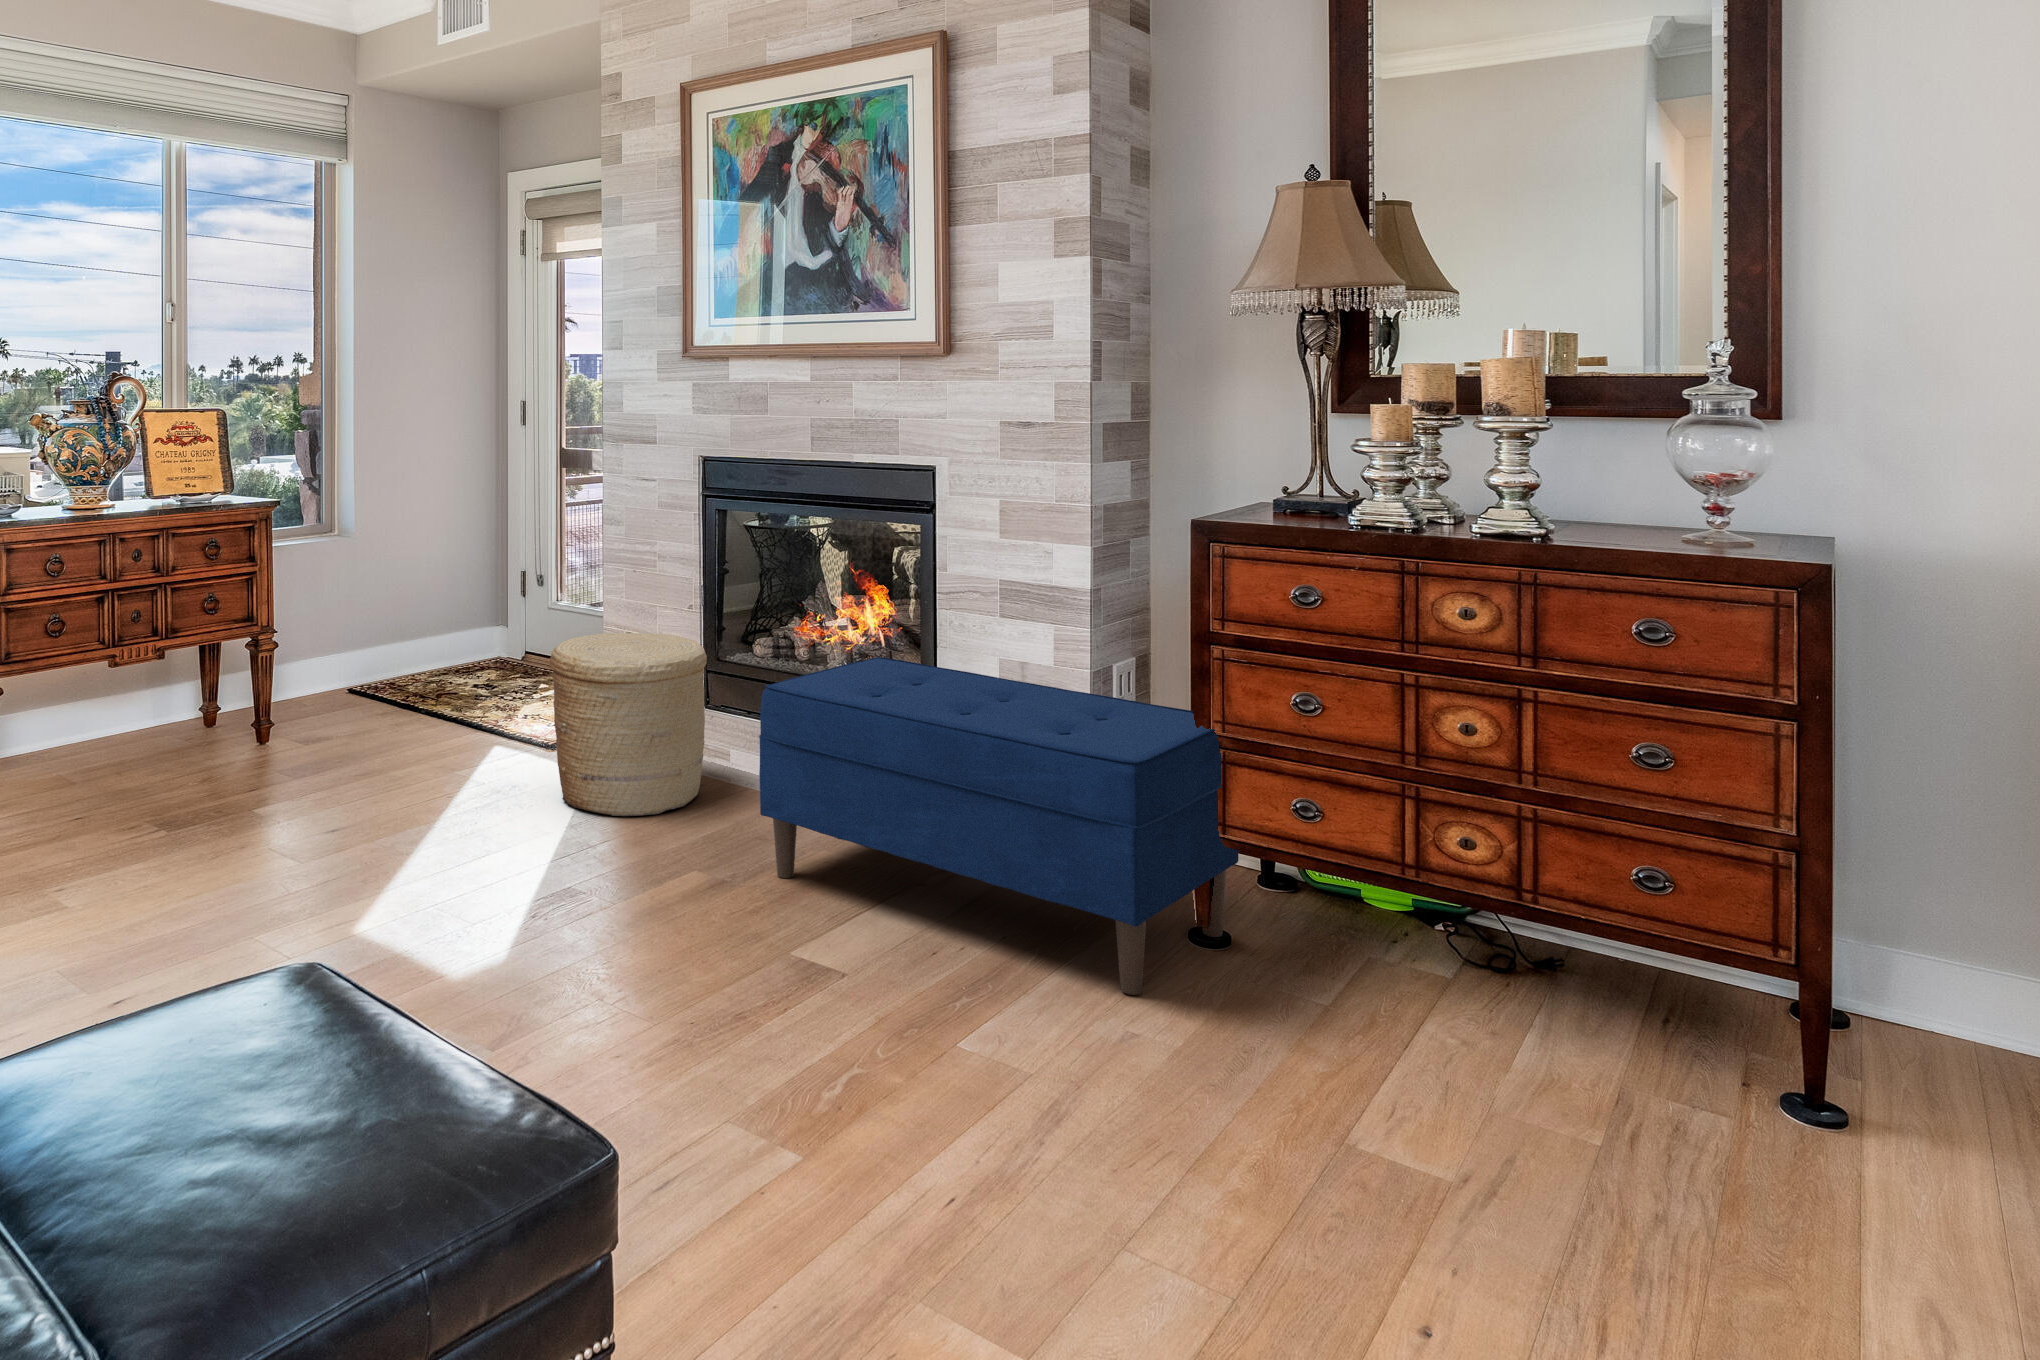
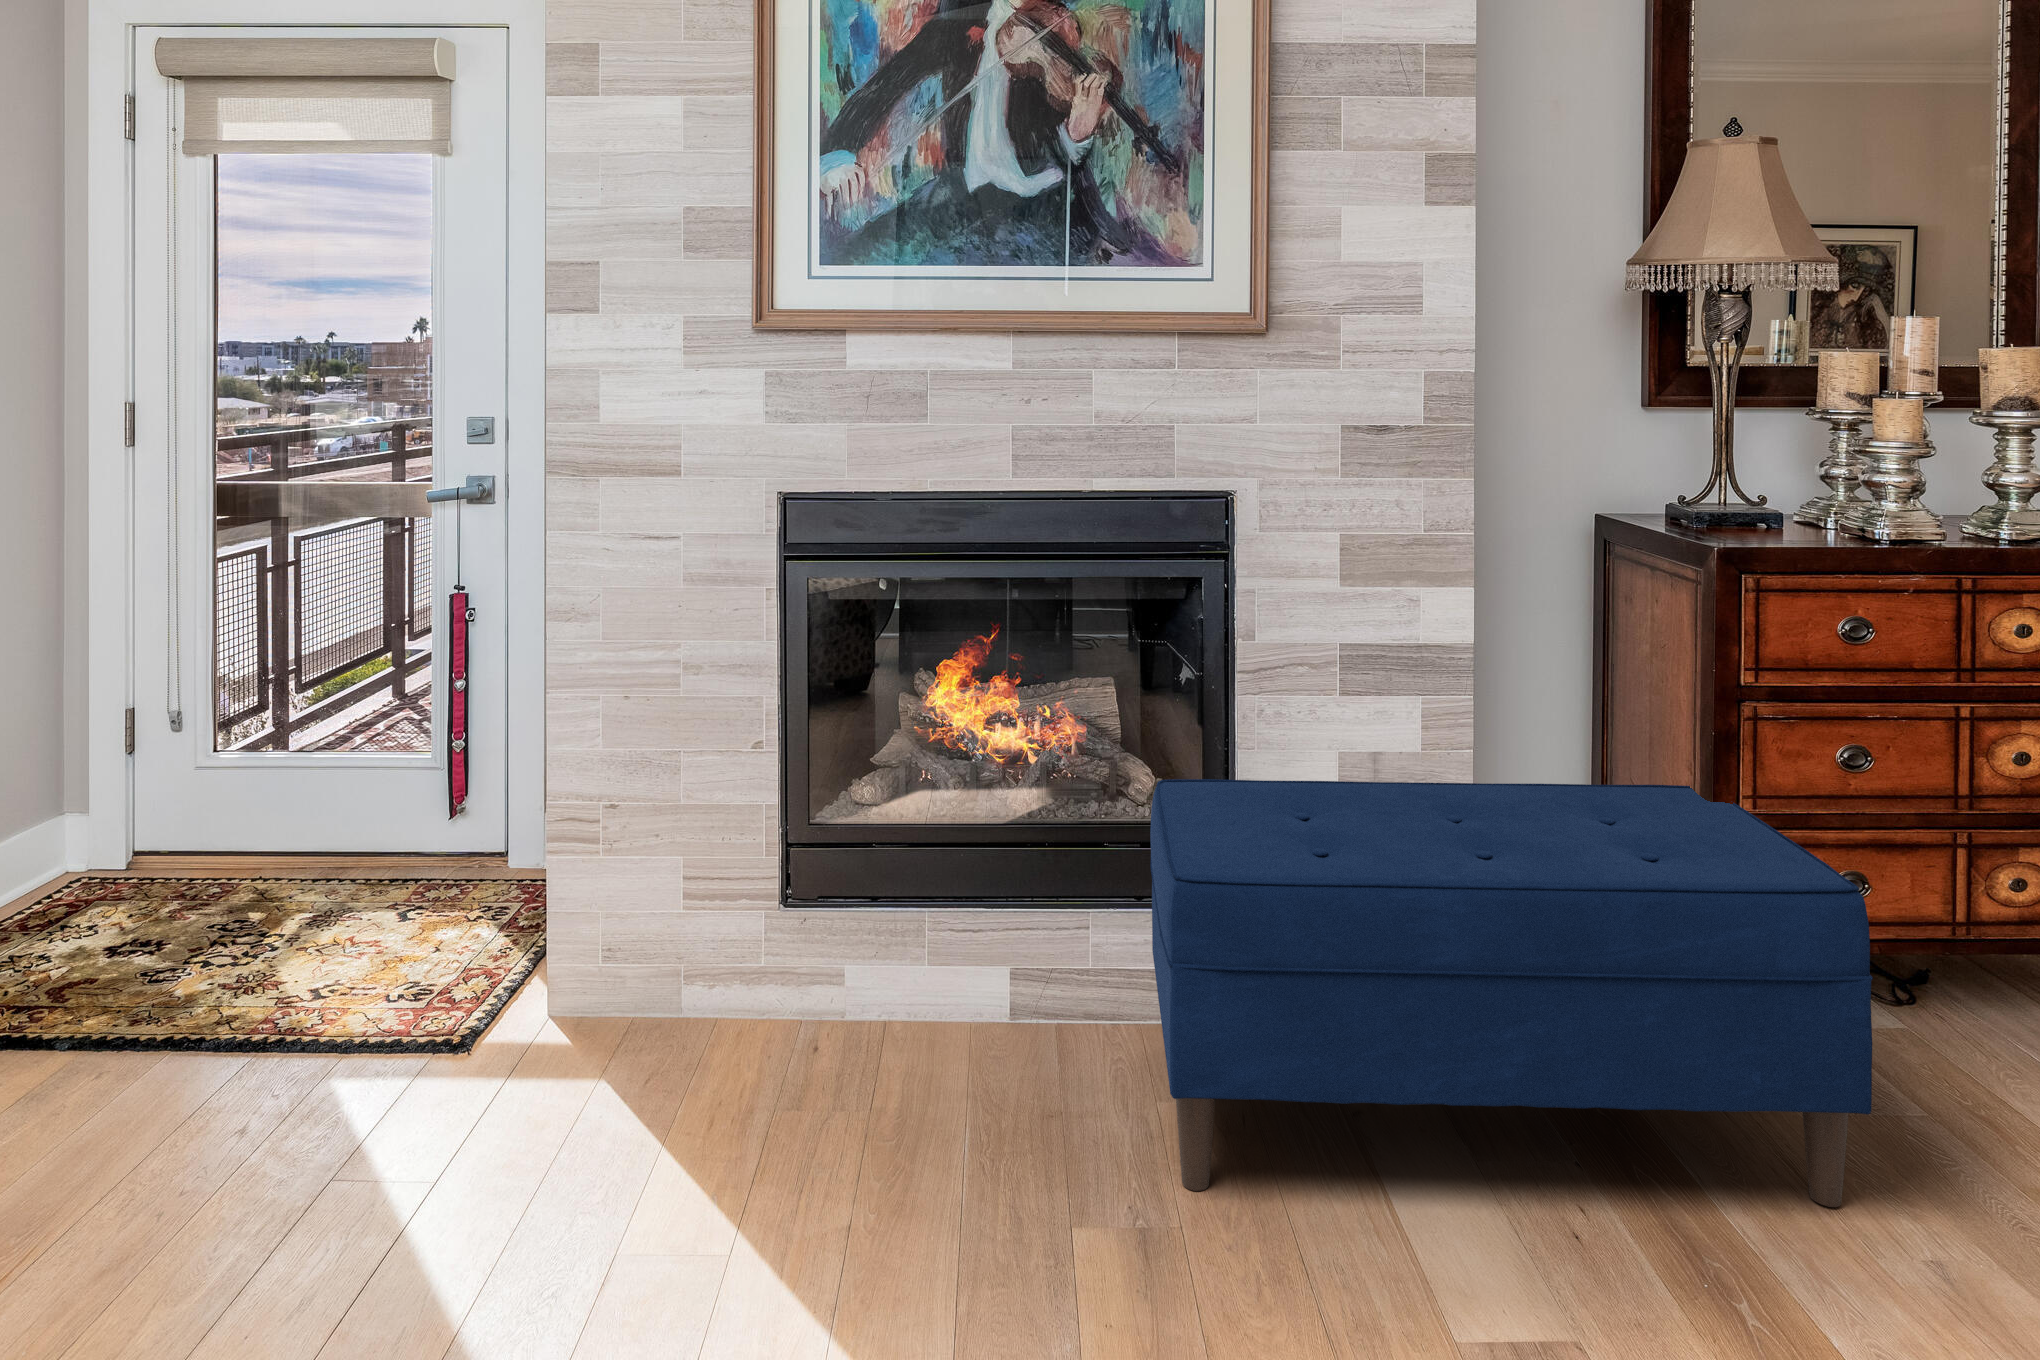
woven basket: present [550,633,707,816] -> none [583,800,868,1178]

